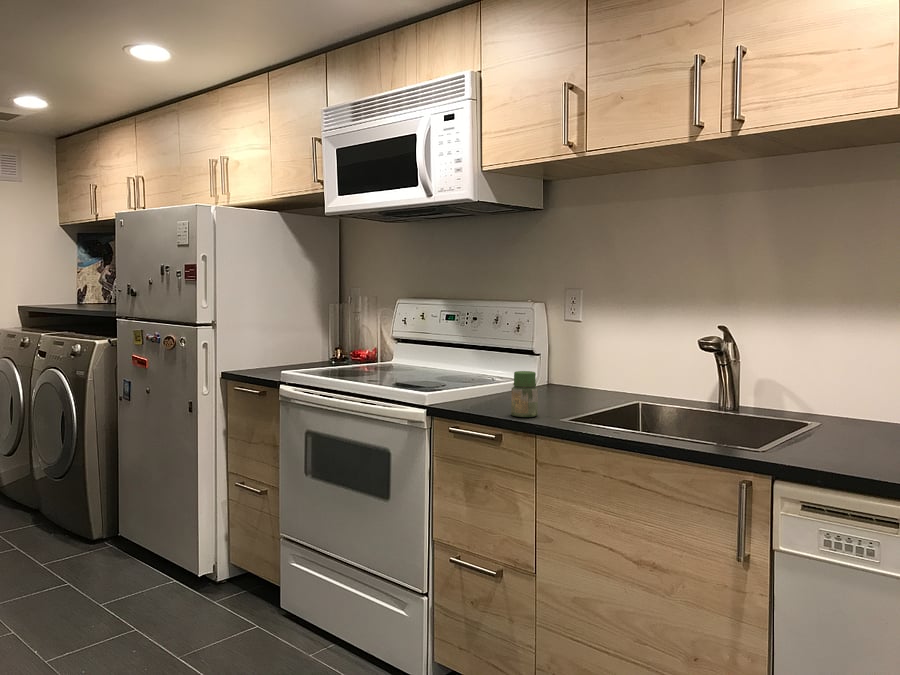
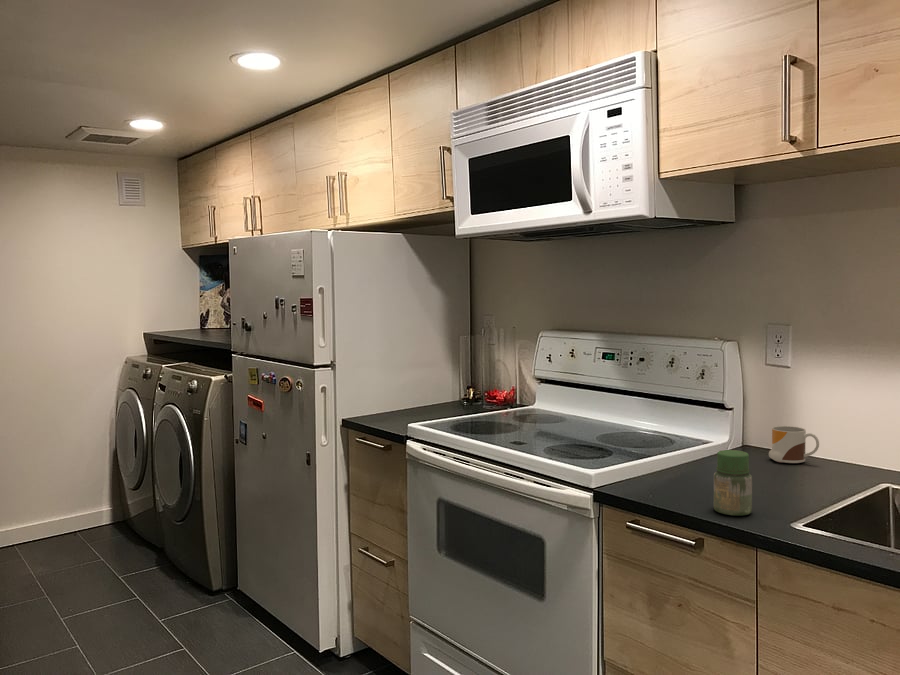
mug: none [565,366,599,393] -> present [769,426,819,463]

